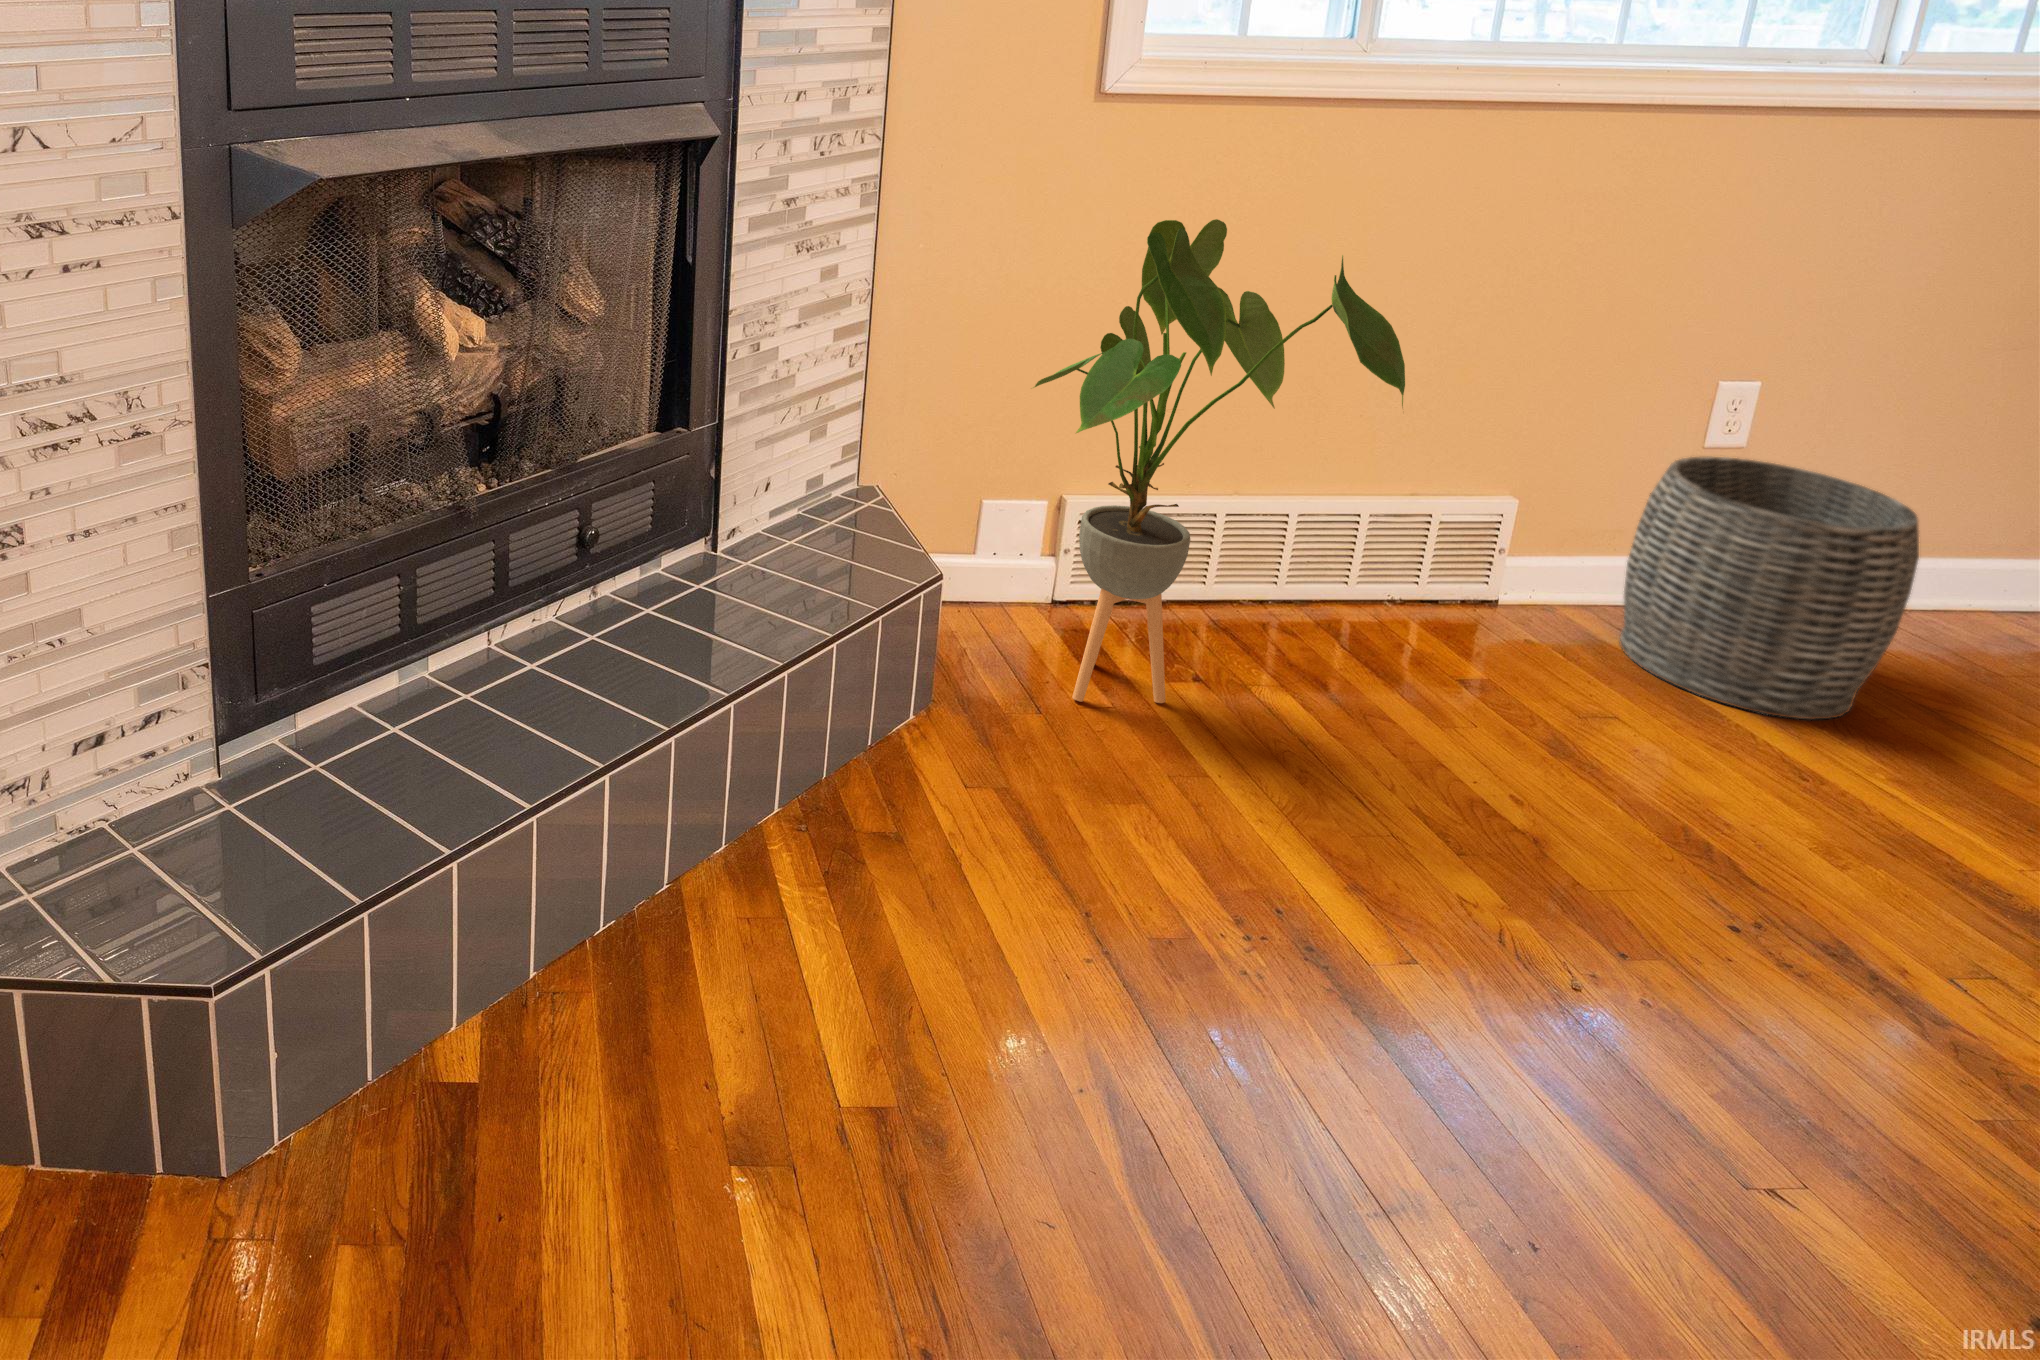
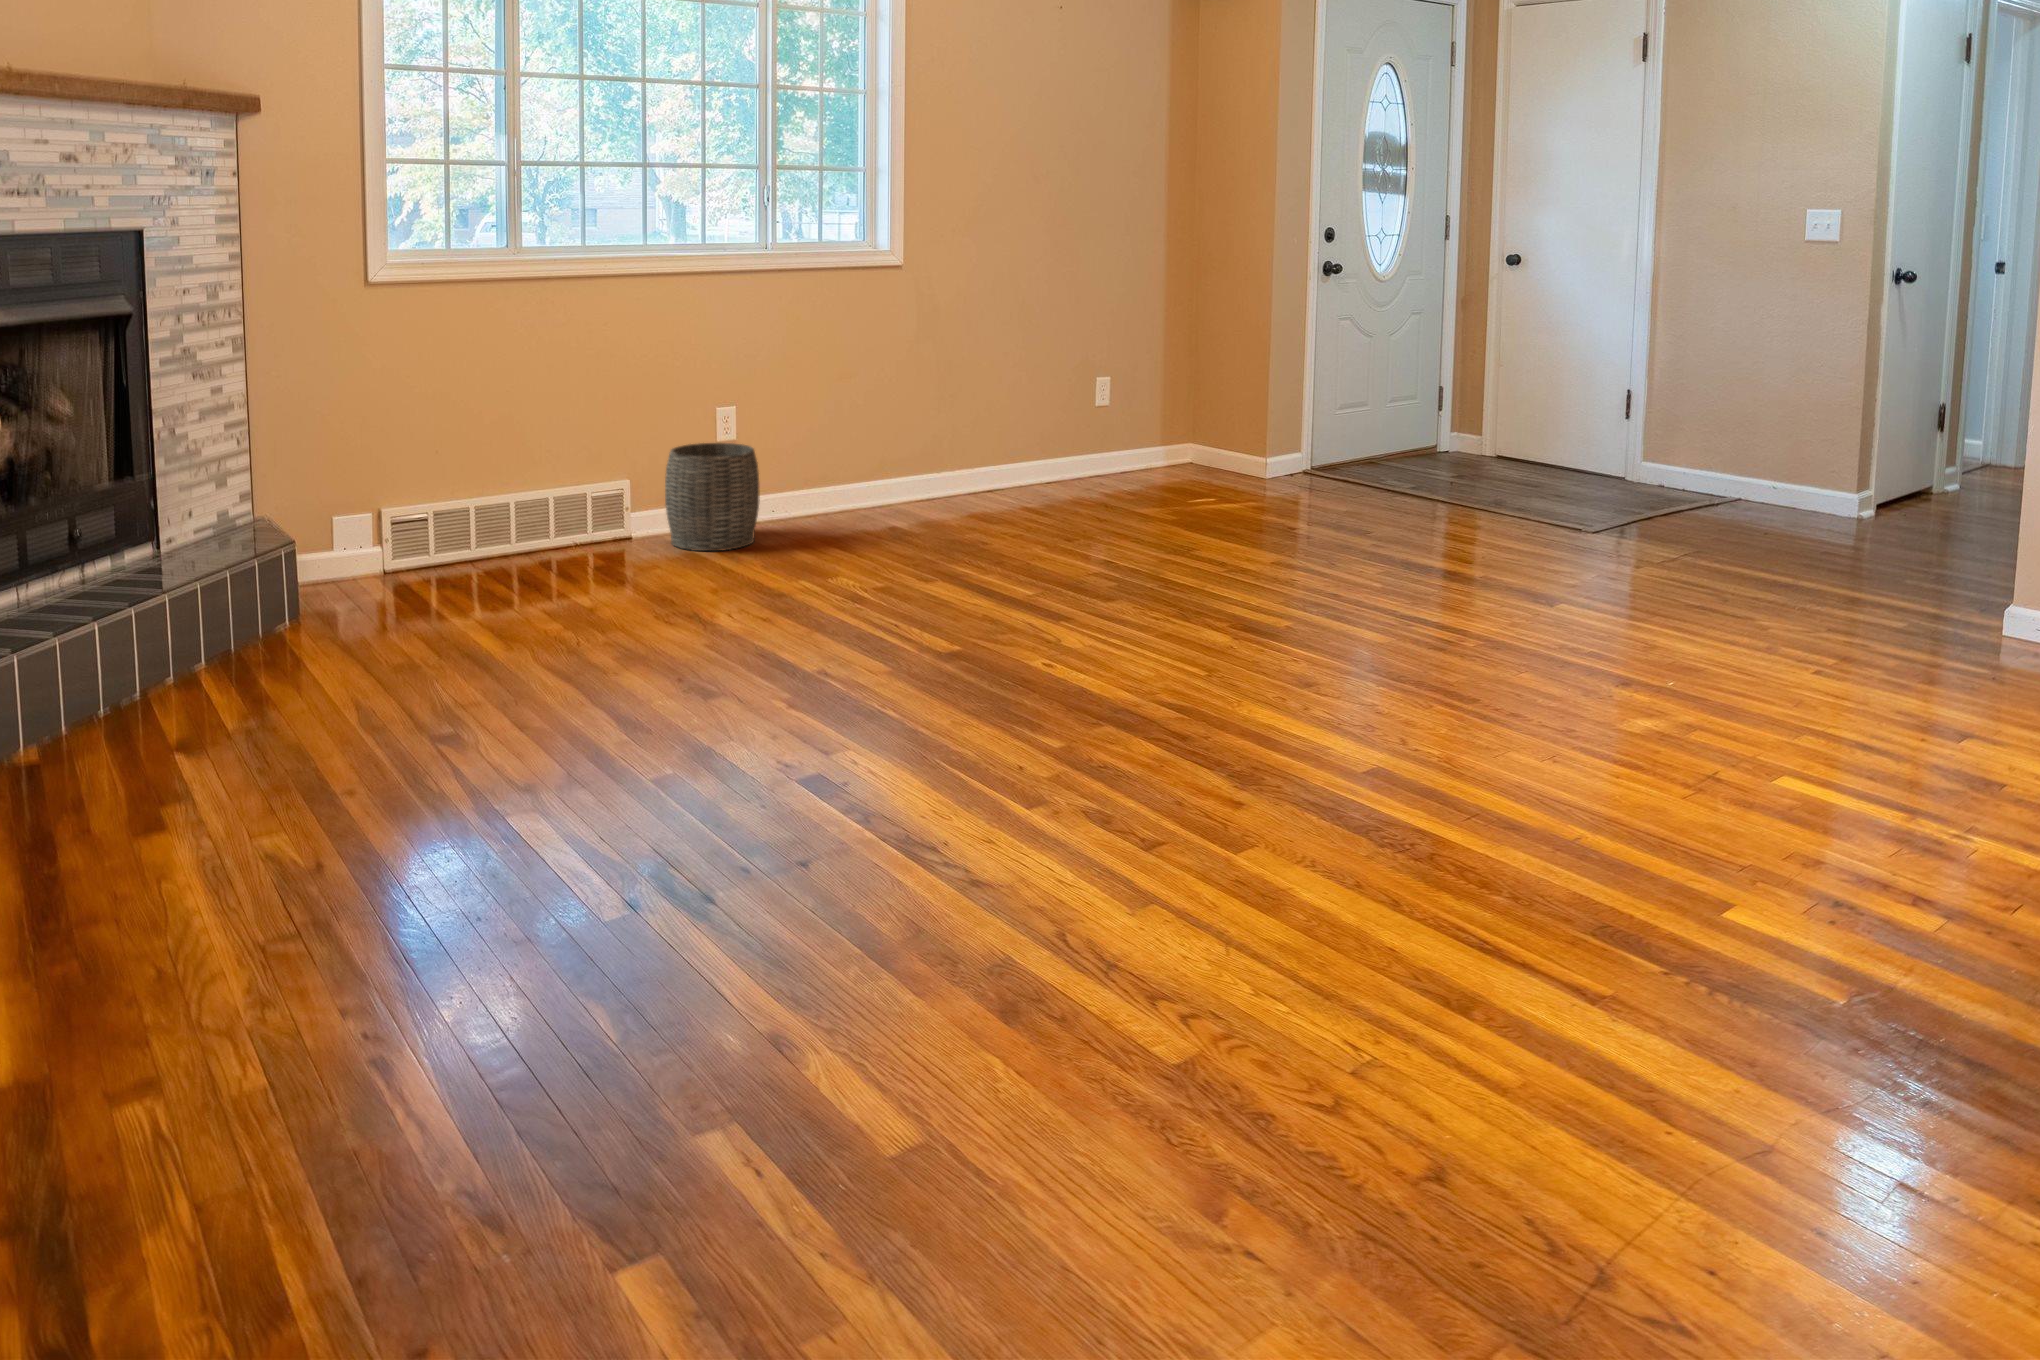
house plant: present [1033,219,1405,703] -> none [345,345,507,603]

